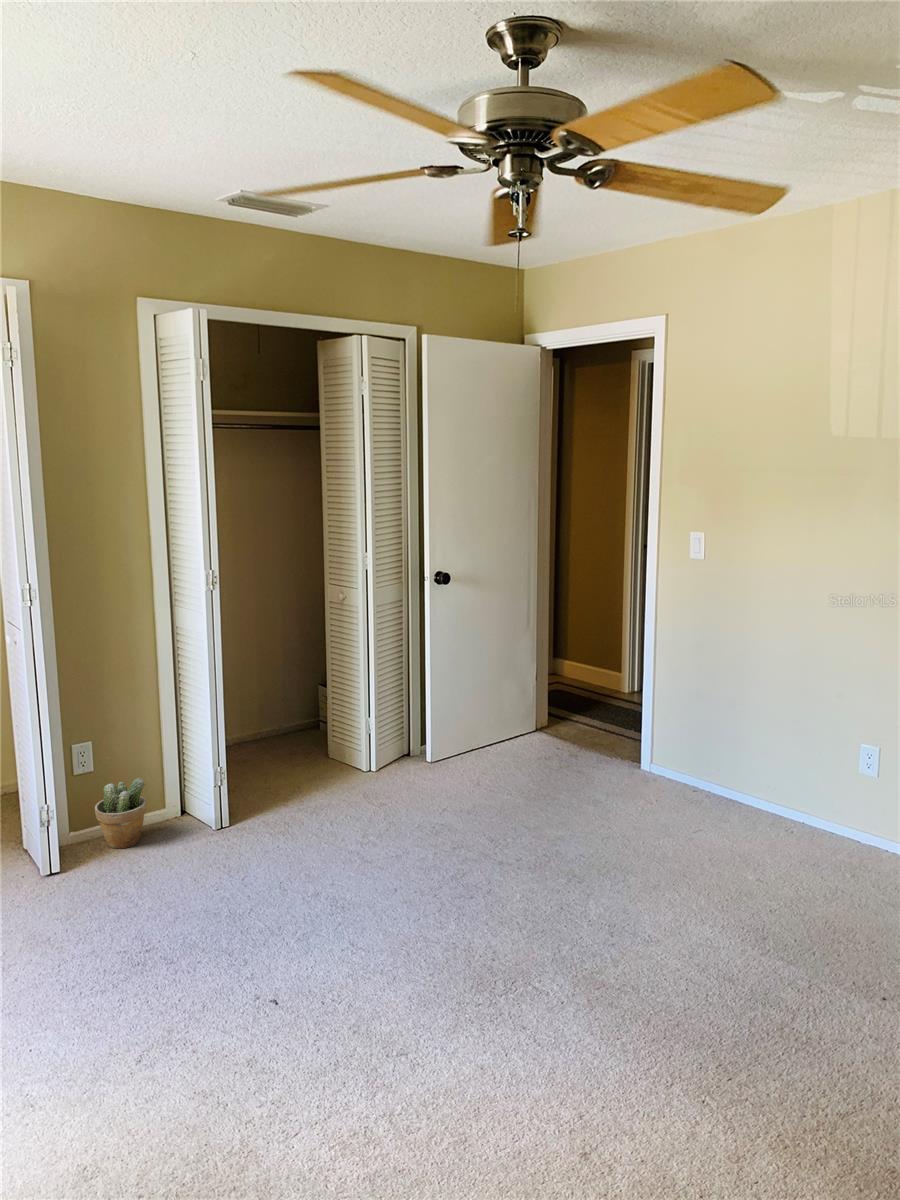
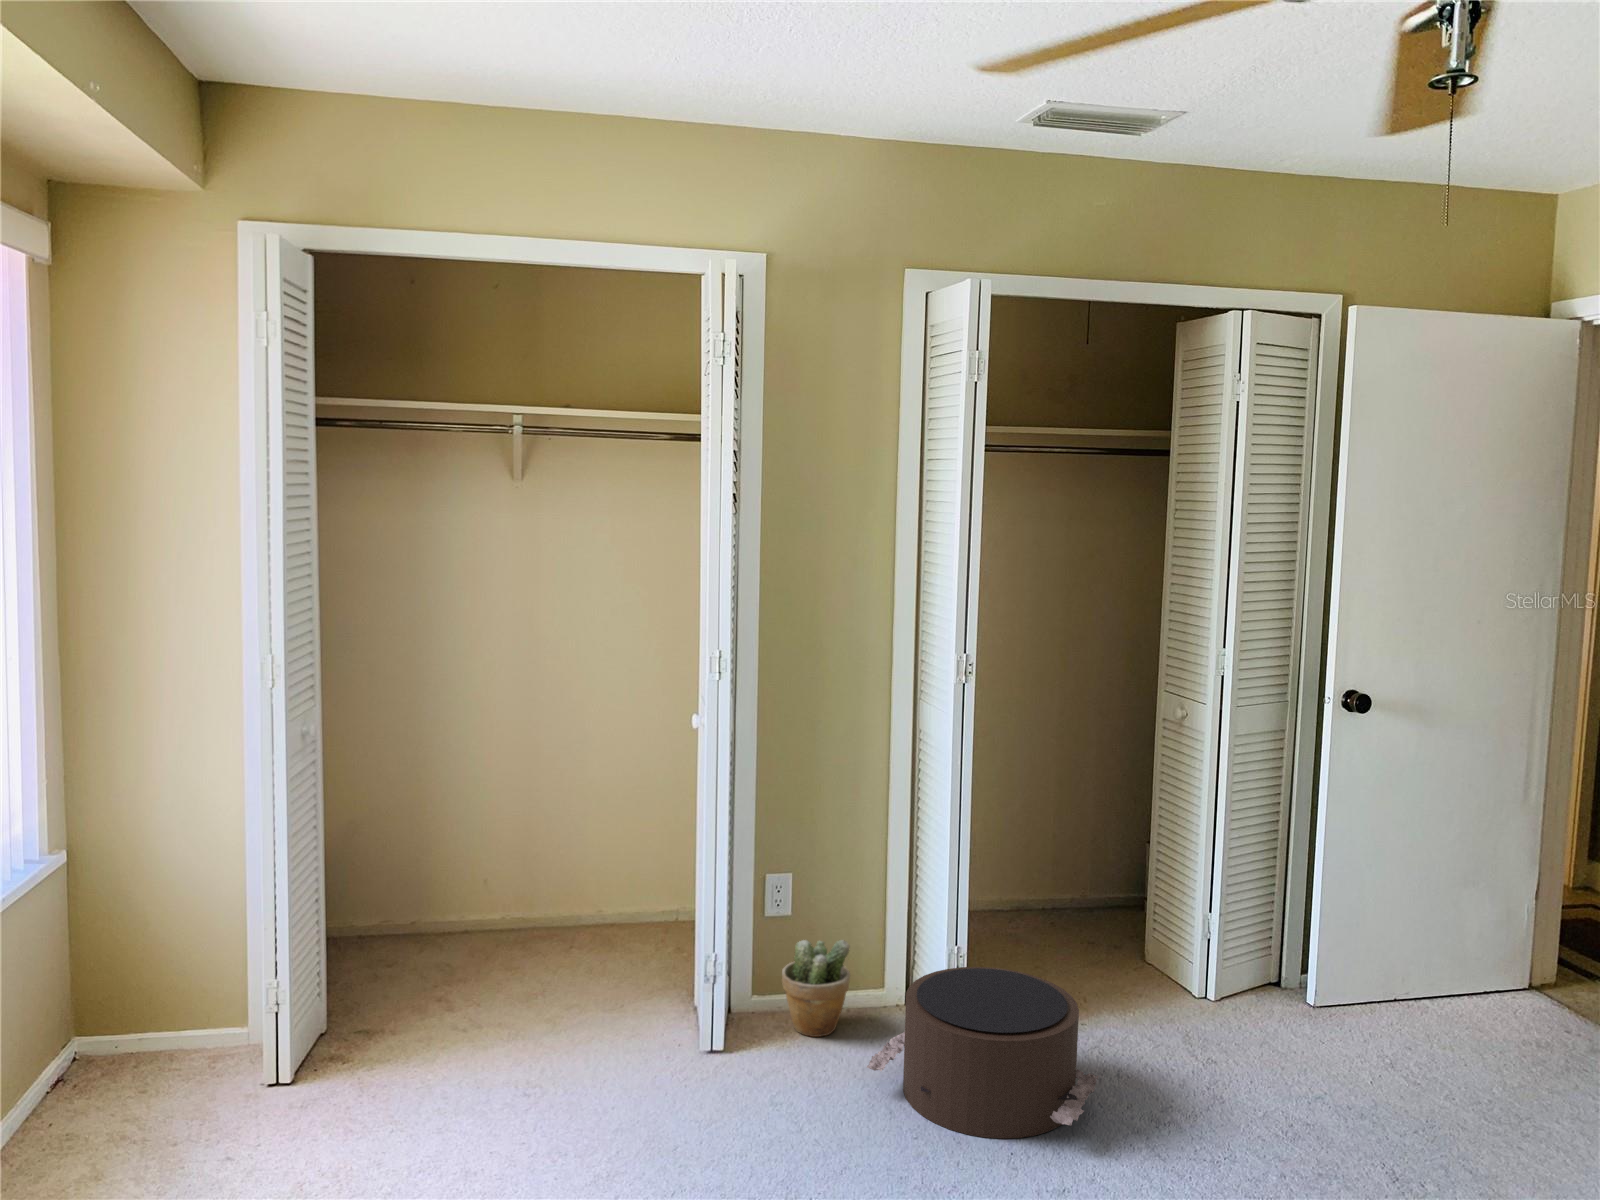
pouf: none [173,775,323,881] -> present [867,967,1099,1139]

